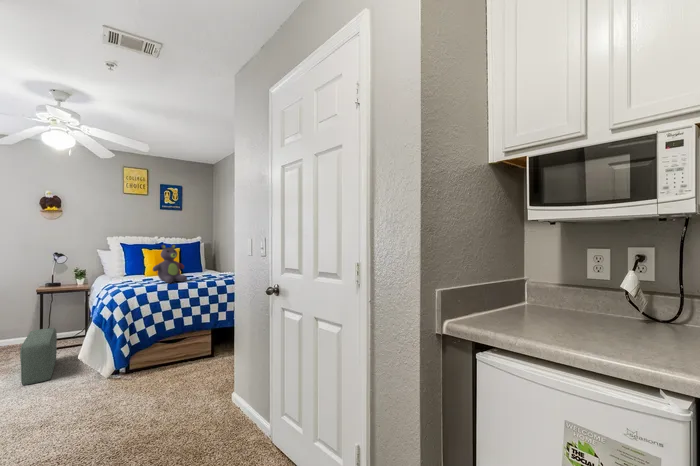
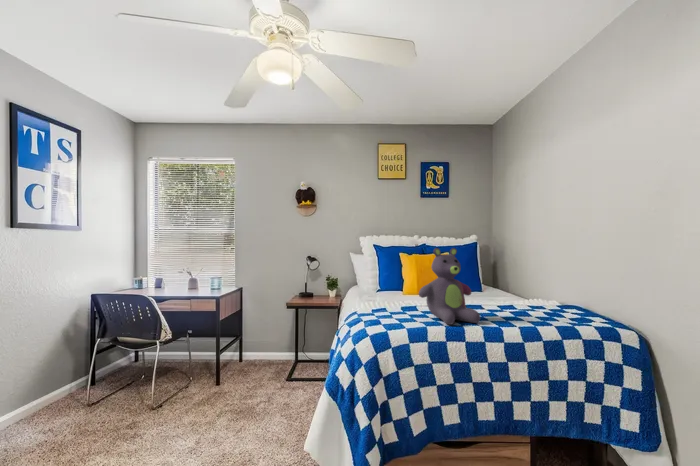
pouf: present [20,328,57,385] -> none [250,355,298,445]

